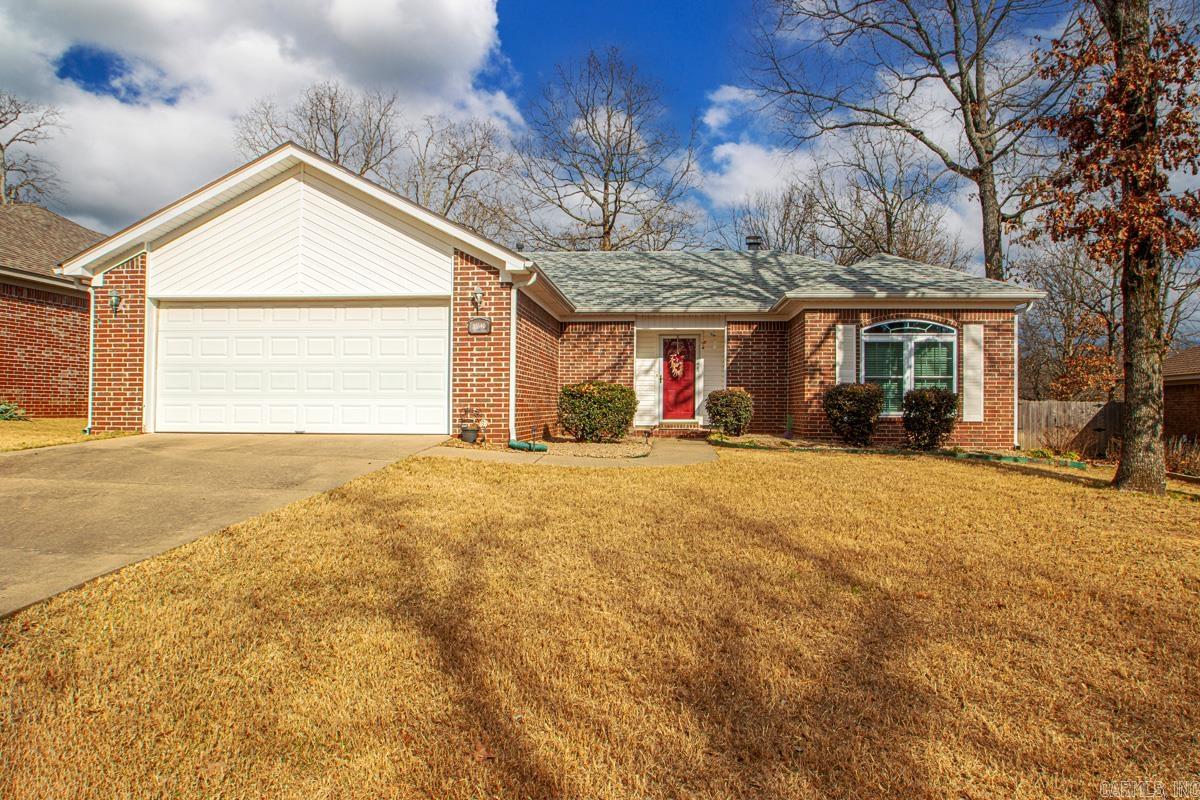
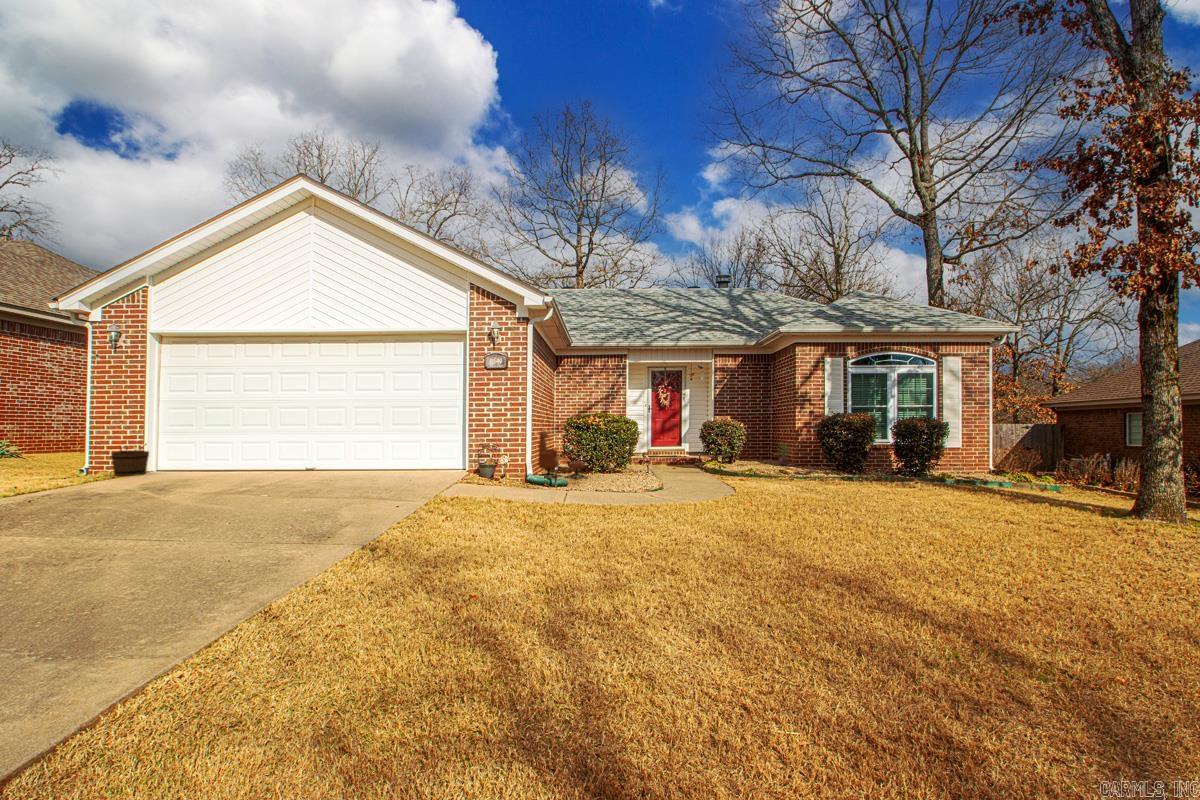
lounge chair: none [521,398,573,446] -> present [538,431,587,478]
bucket: none [114,408,149,435] -> present [111,447,149,476]

